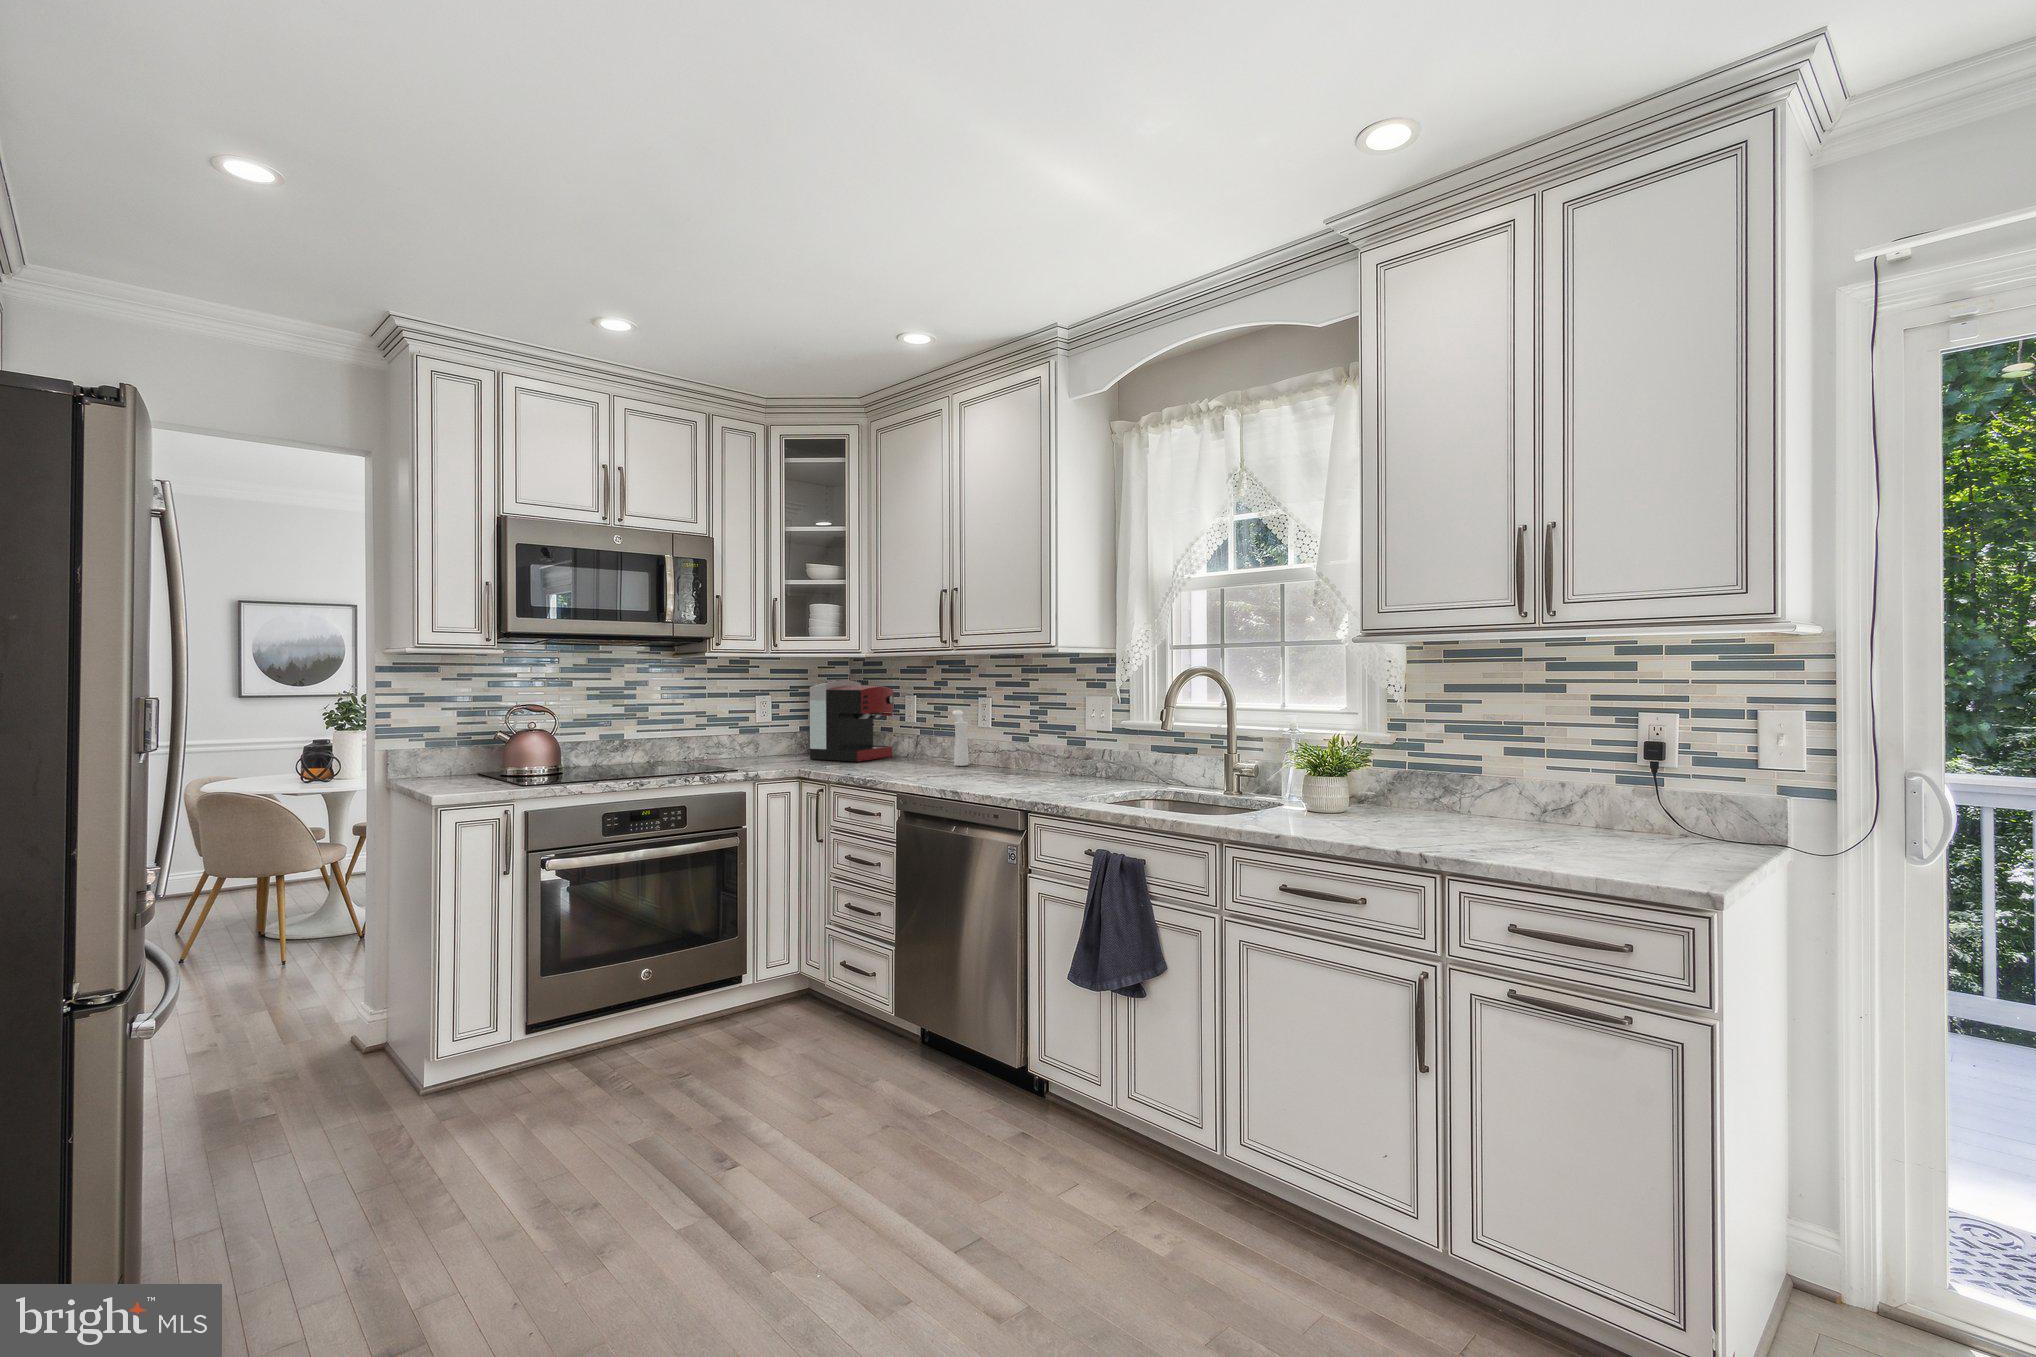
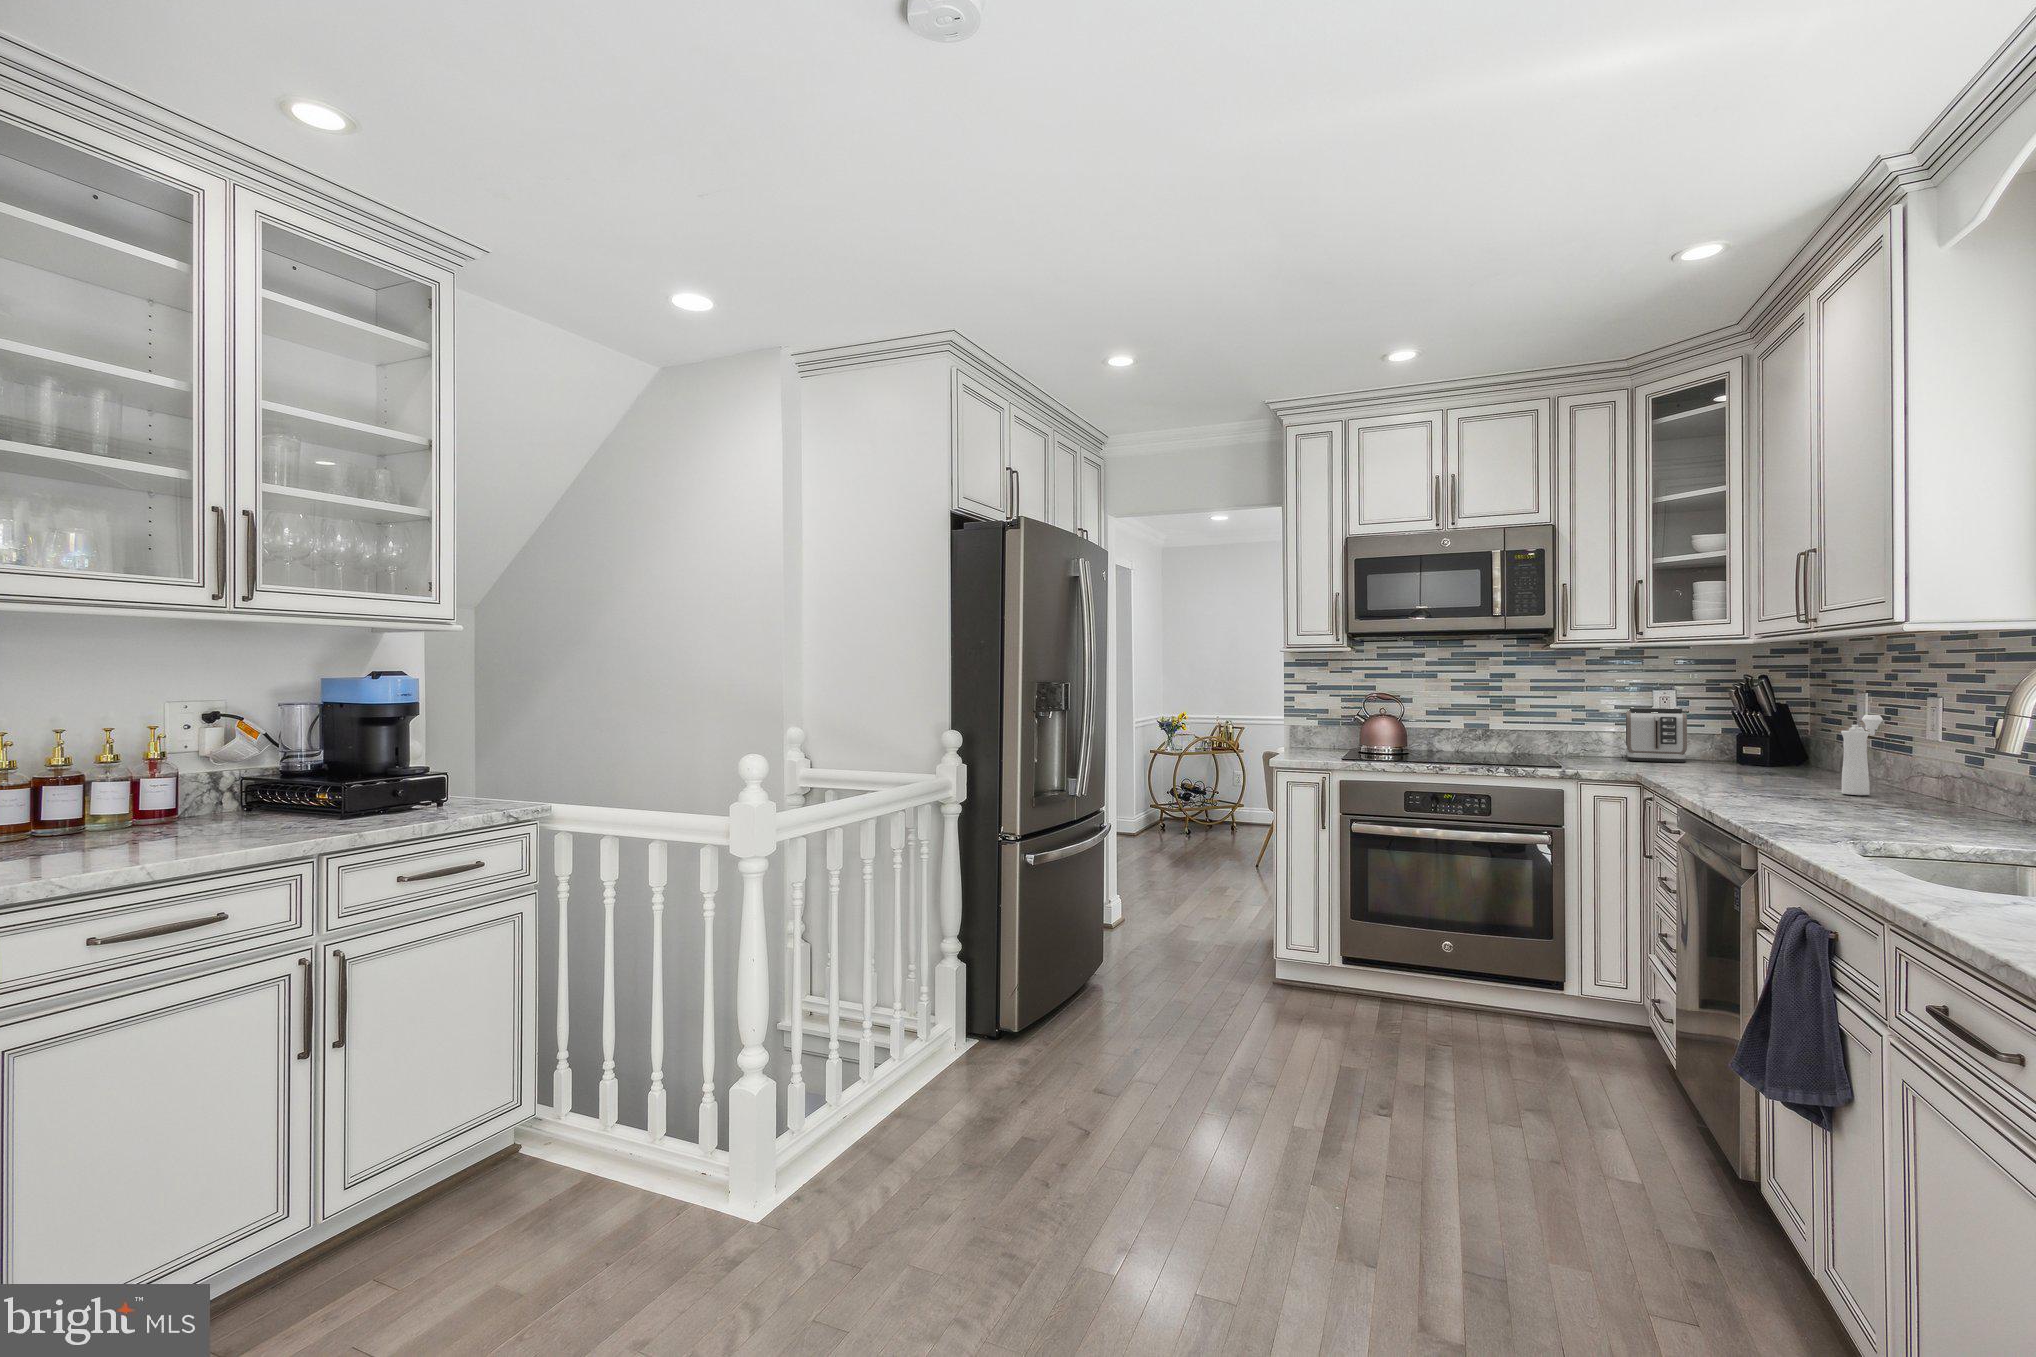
coffee maker: present [810,680,894,761] -> none [1682,671,1811,777]
toaster: none [727,709,791,756] -> present [1626,706,1687,762]

